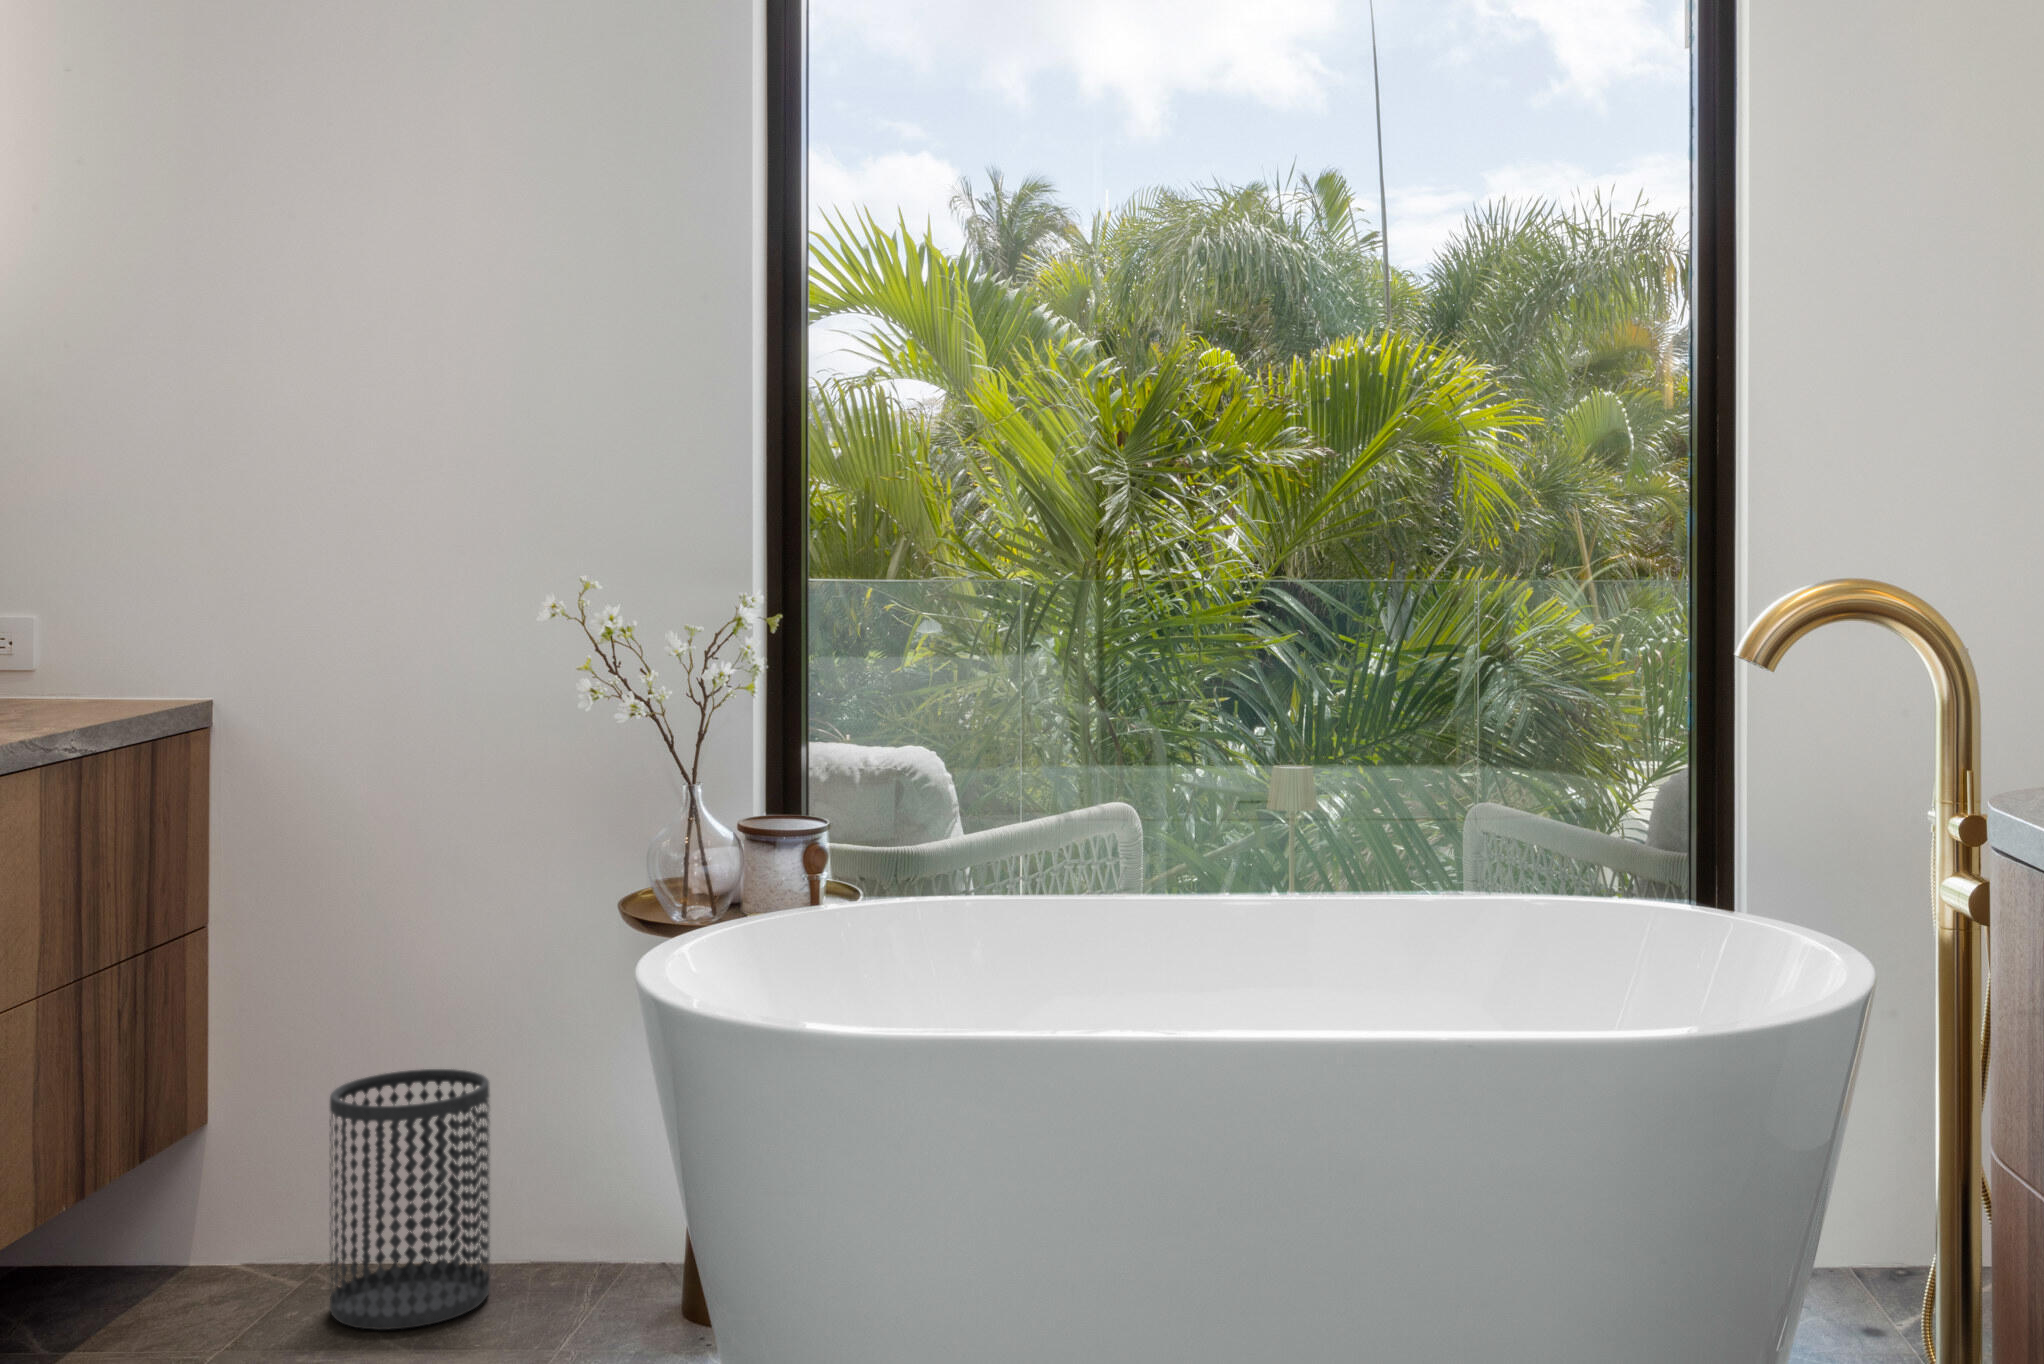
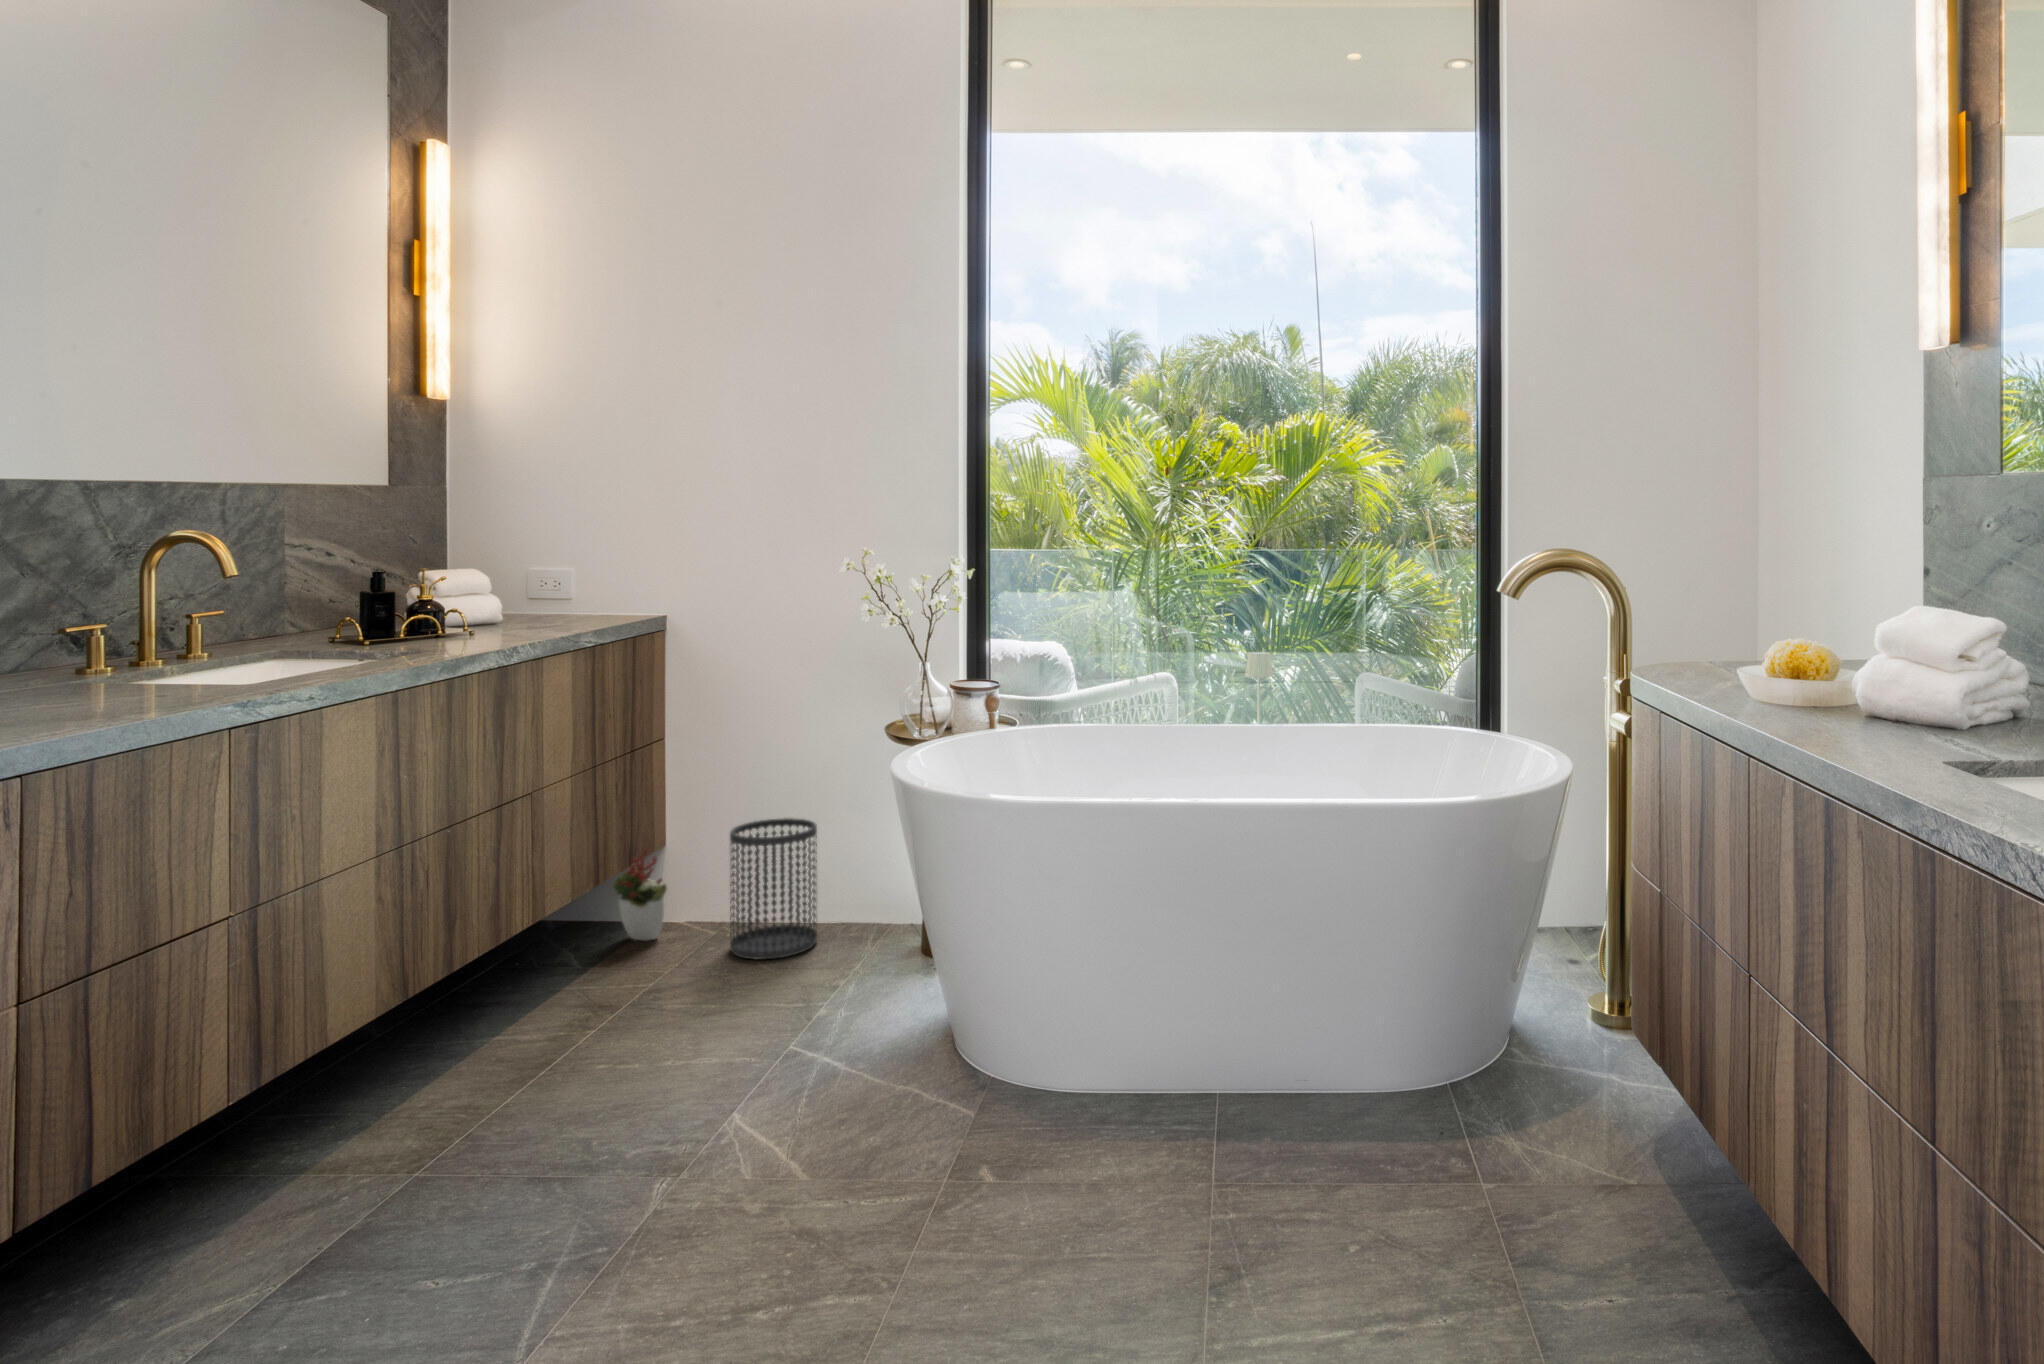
decorative plant: none [110,1118,211,1296] -> present [613,849,666,940]

